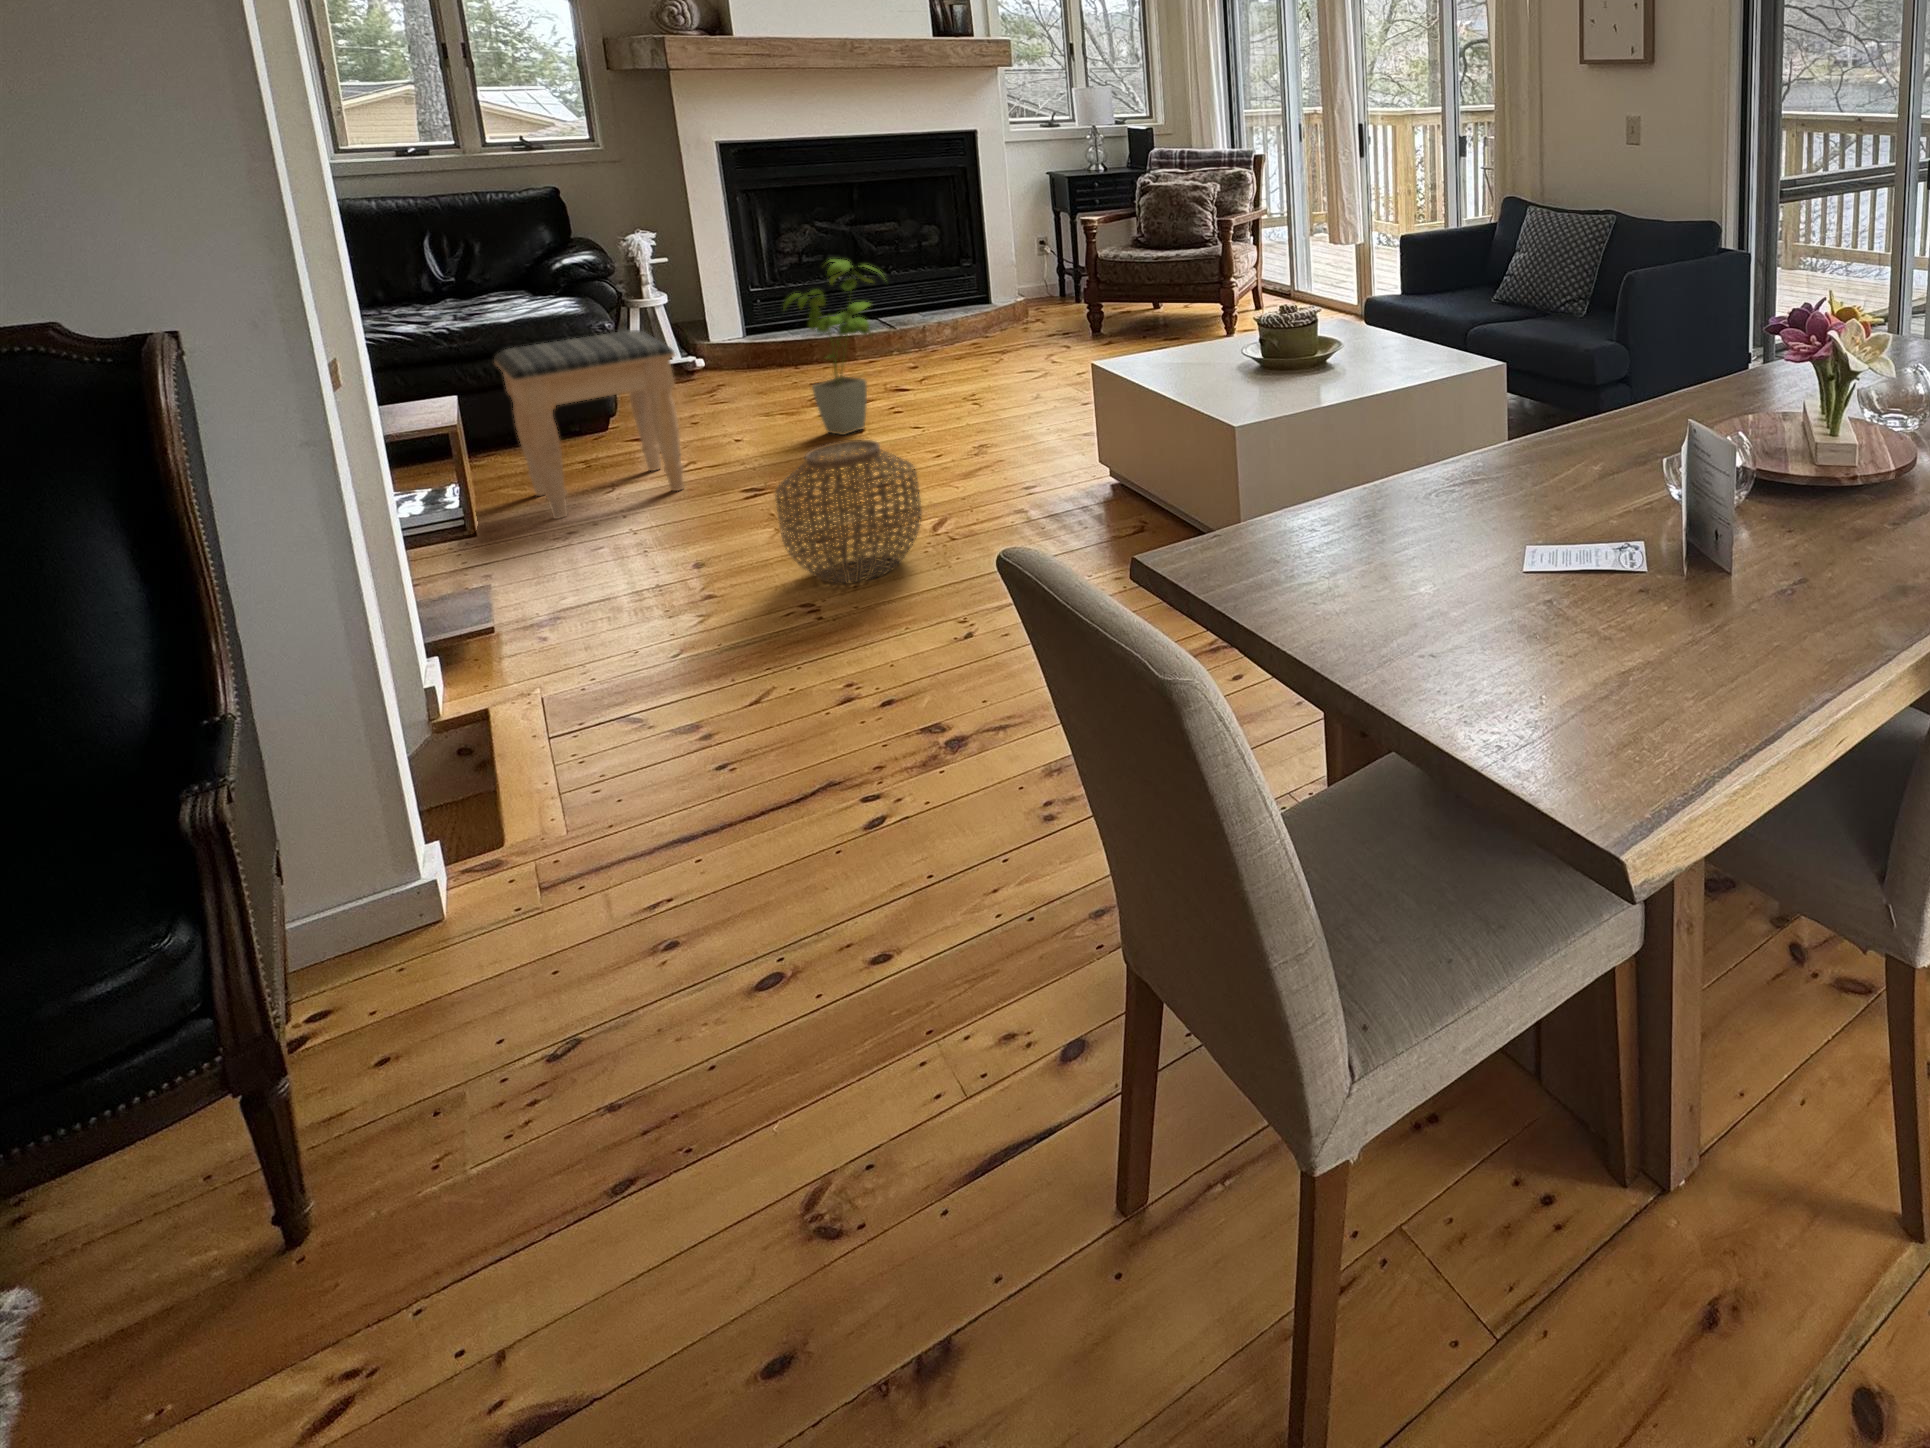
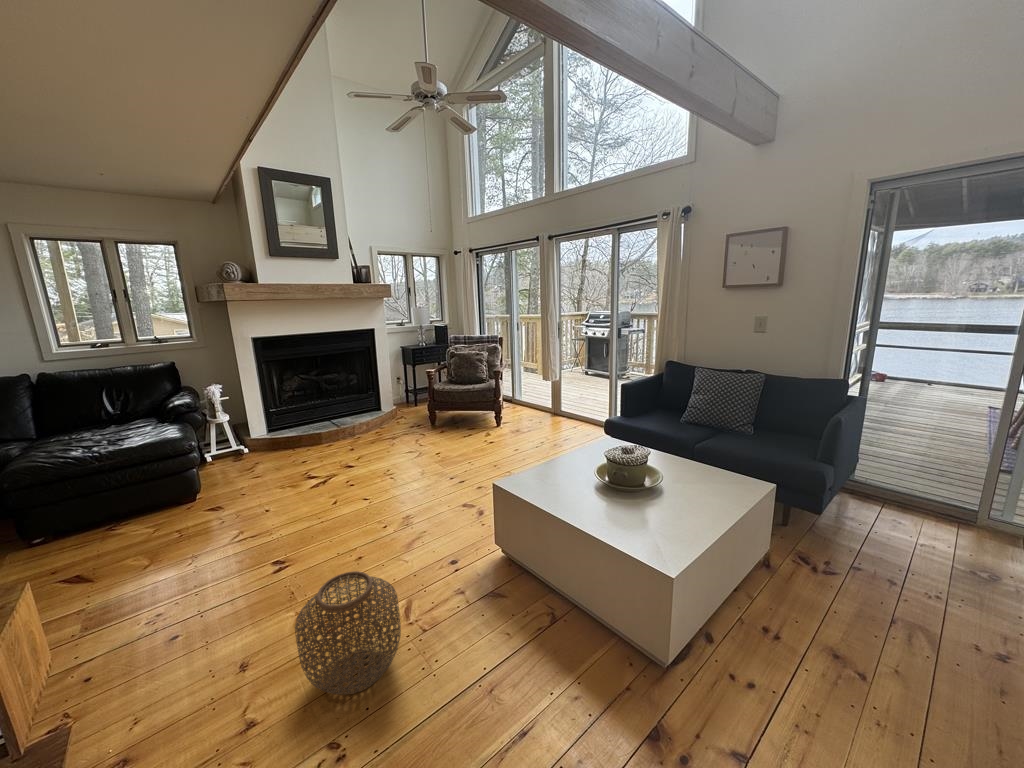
house plant: present [783,259,880,435] -> none [289,406,347,505]
footstool: present [494,330,684,519] -> none [114,456,233,591]

